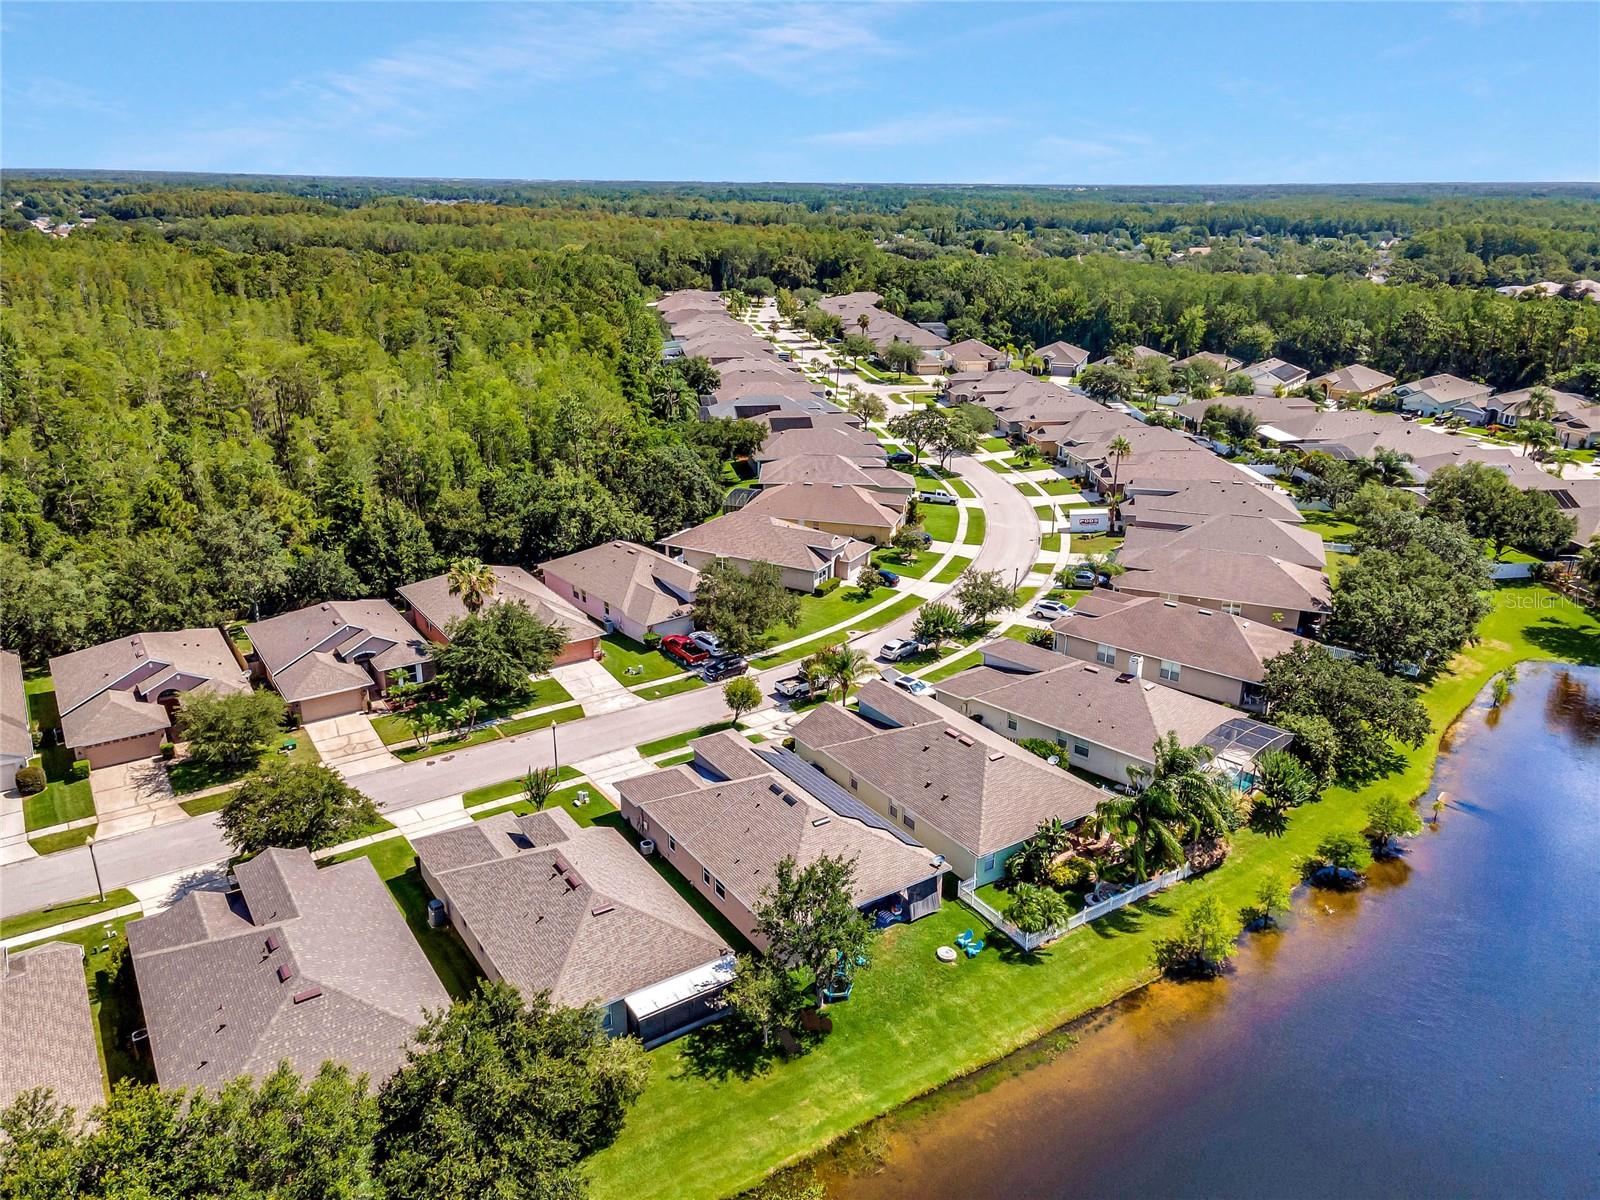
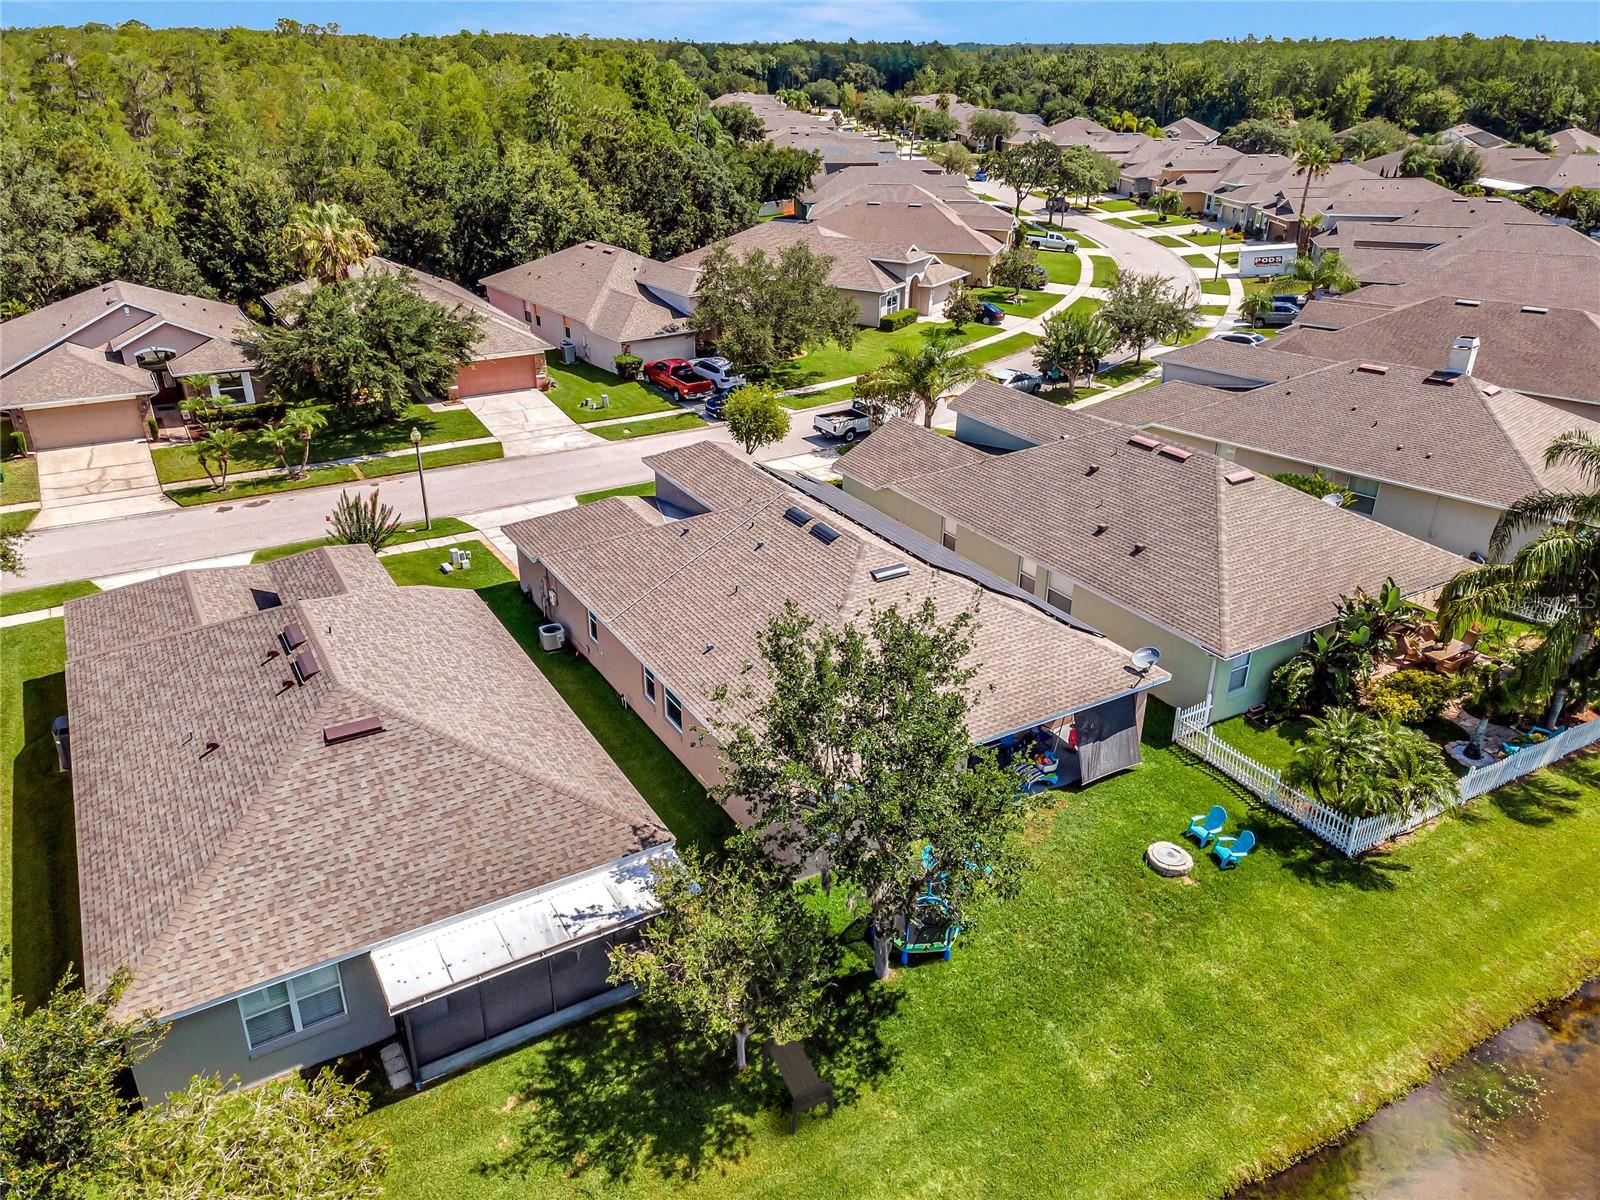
lounge chair: present [801,1009,833,1037] -> none [834,966,915,1057]

